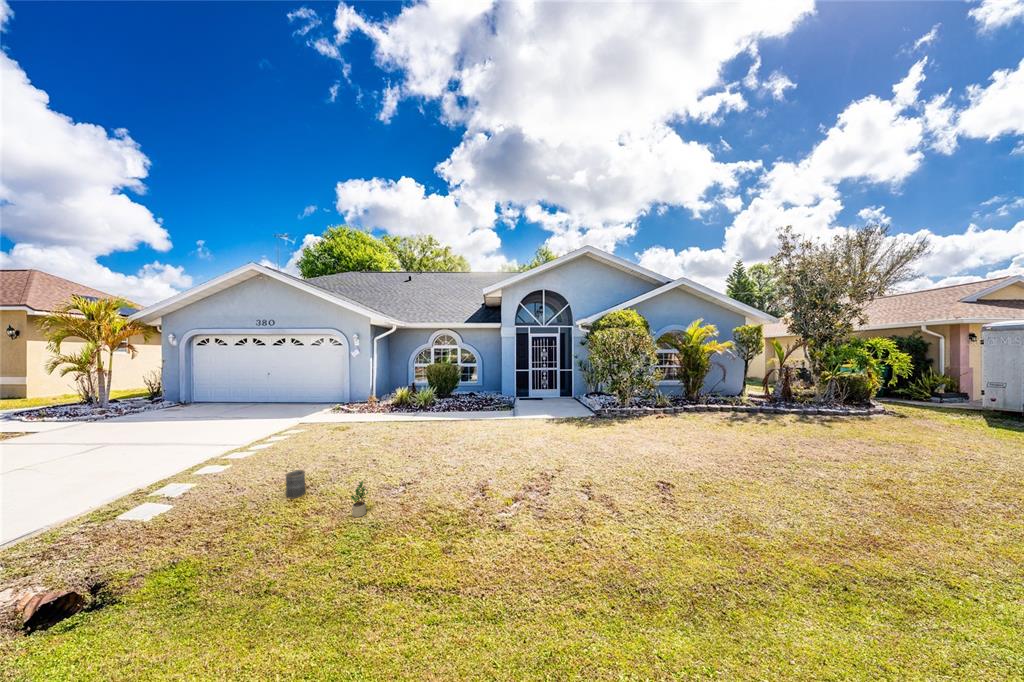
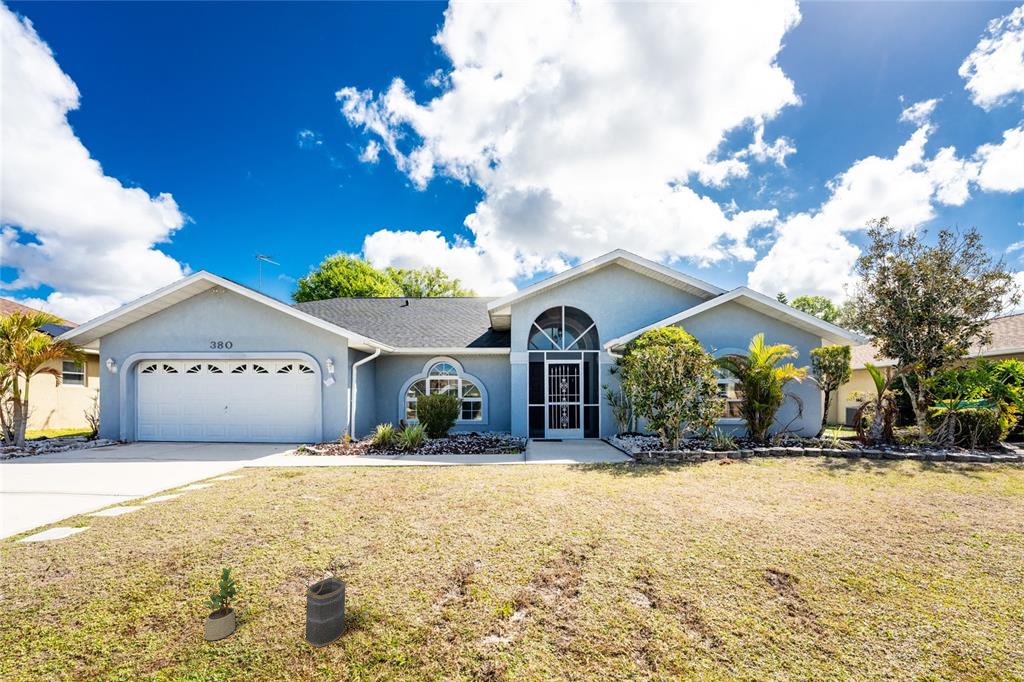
basket: present [285,470,305,499] -> present [305,559,346,647]

